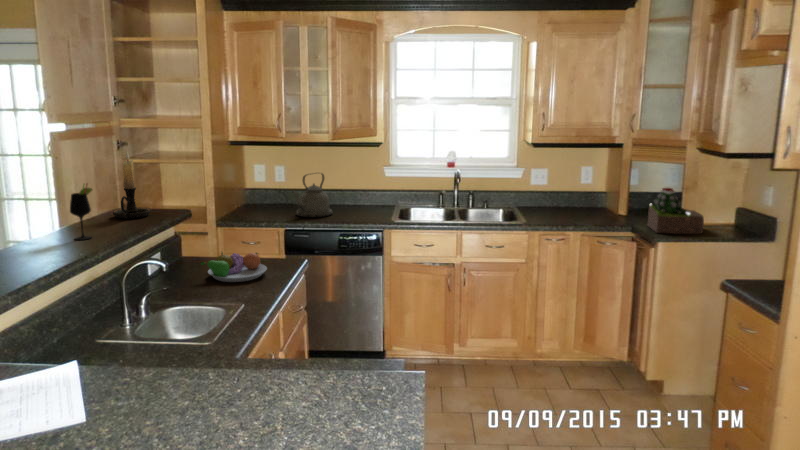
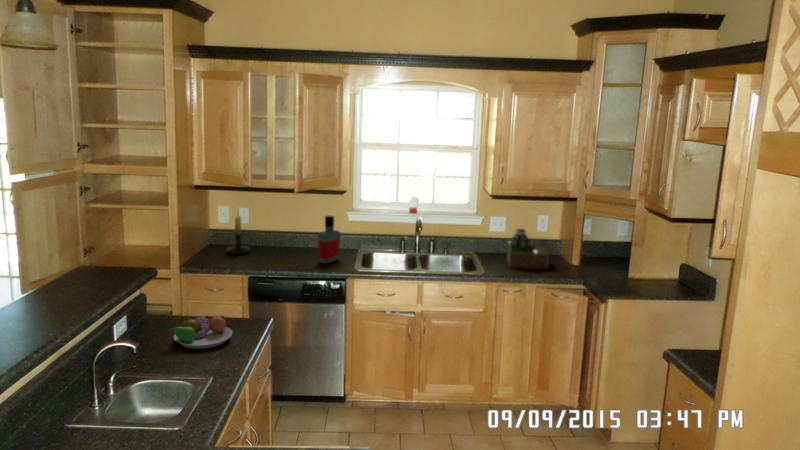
candle holder: present [113,152,150,219] -> present [227,212,250,255]
bottle: none [354,168,377,216] -> present [318,216,340,263]
kettle: present [292,174,332,217] -> none [257,219,296,264]
wine glass: present [70,184,92,240] -> none [37,256,61,312]
succulent plant: present [647,188,704,234] -> present [507,229,549,269]

